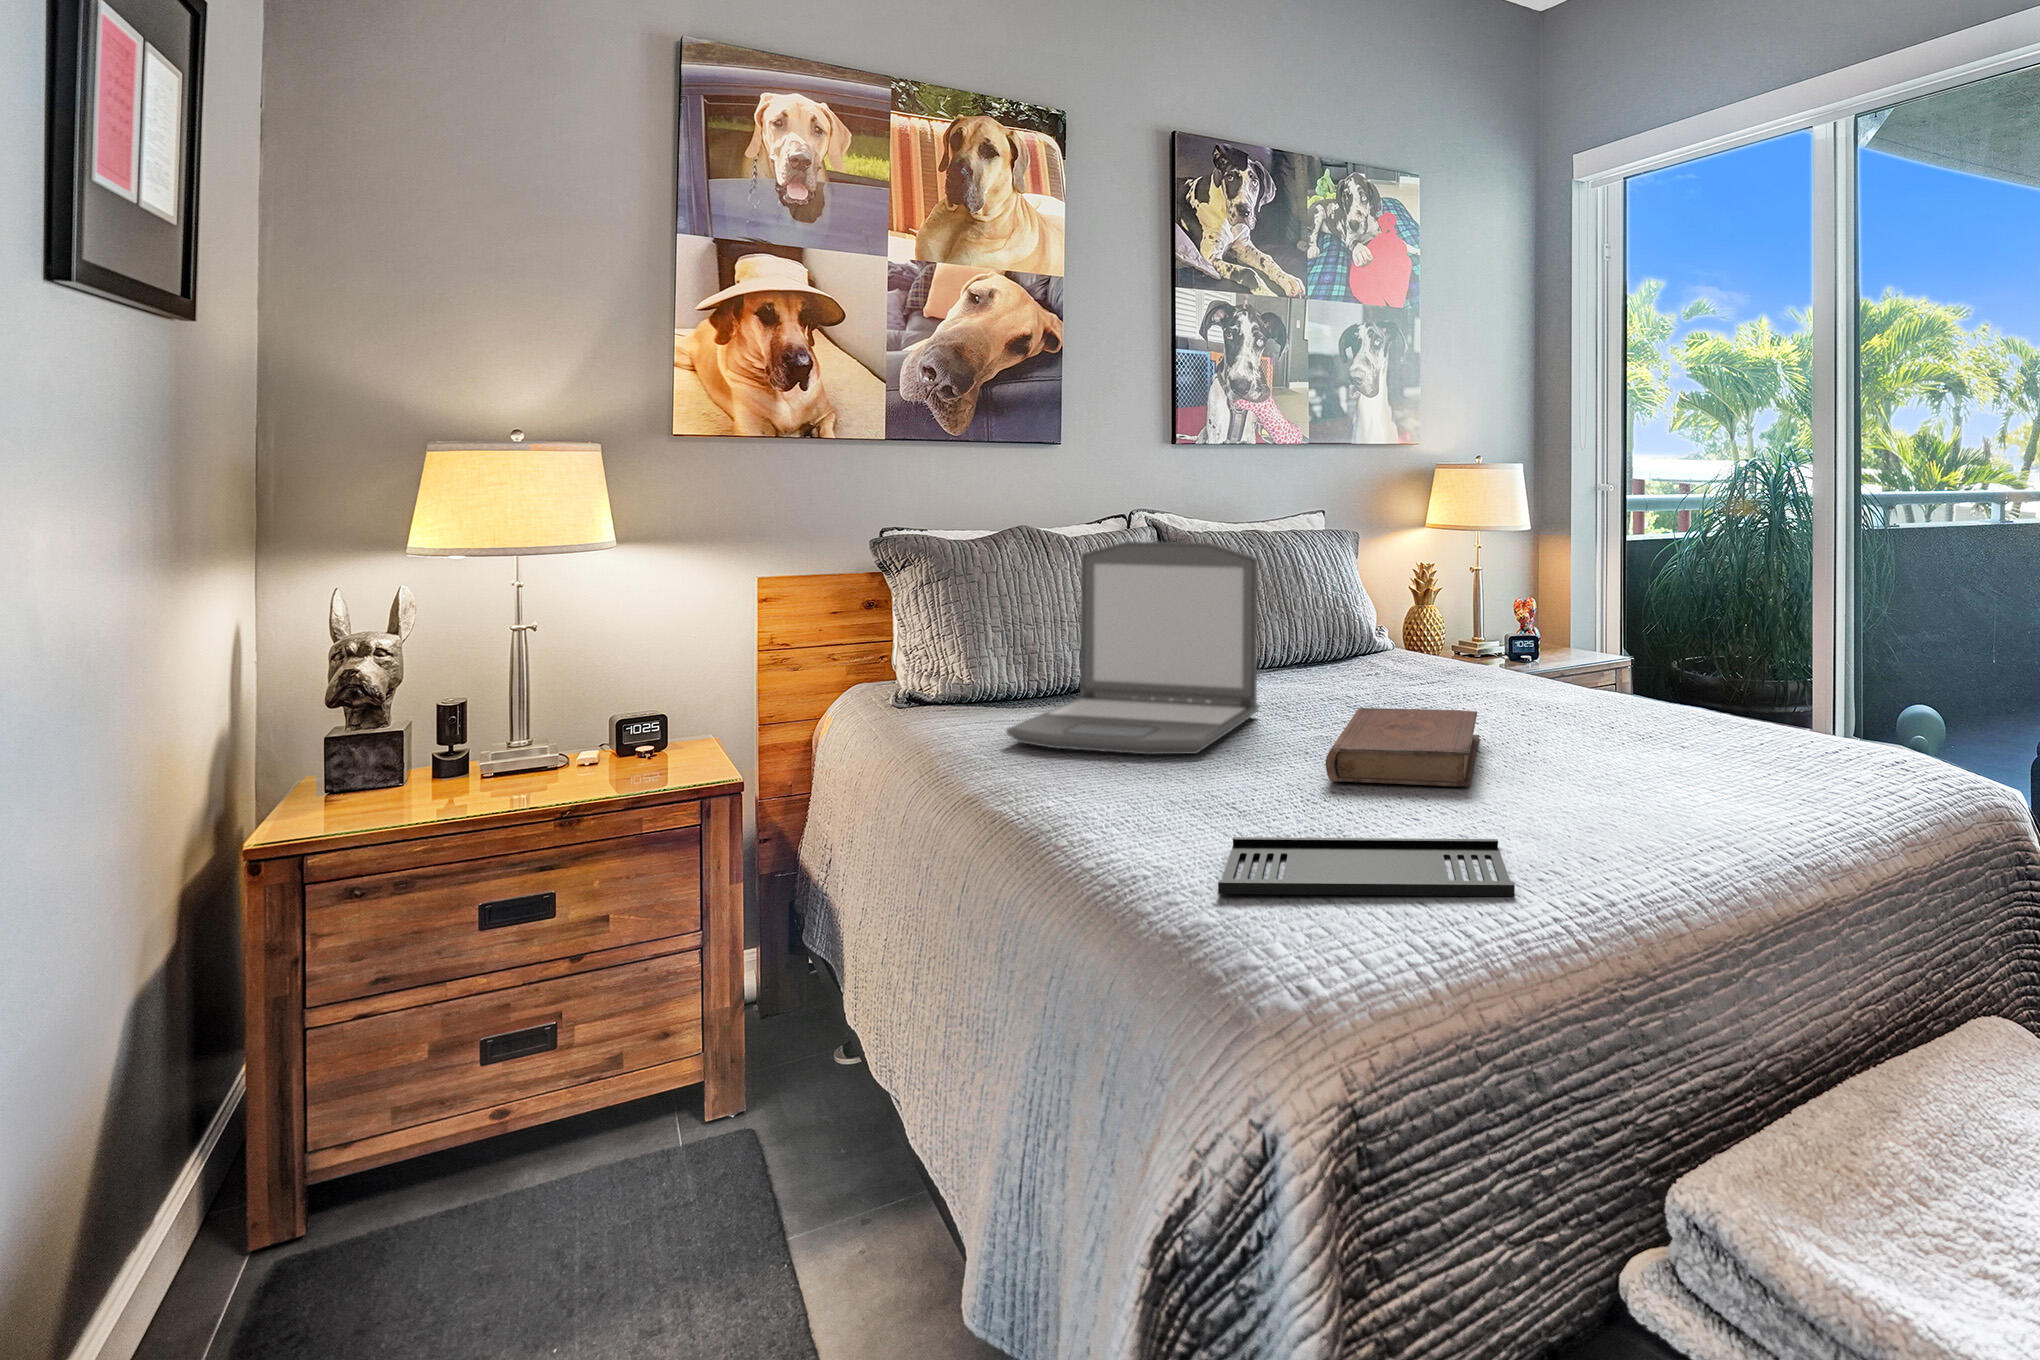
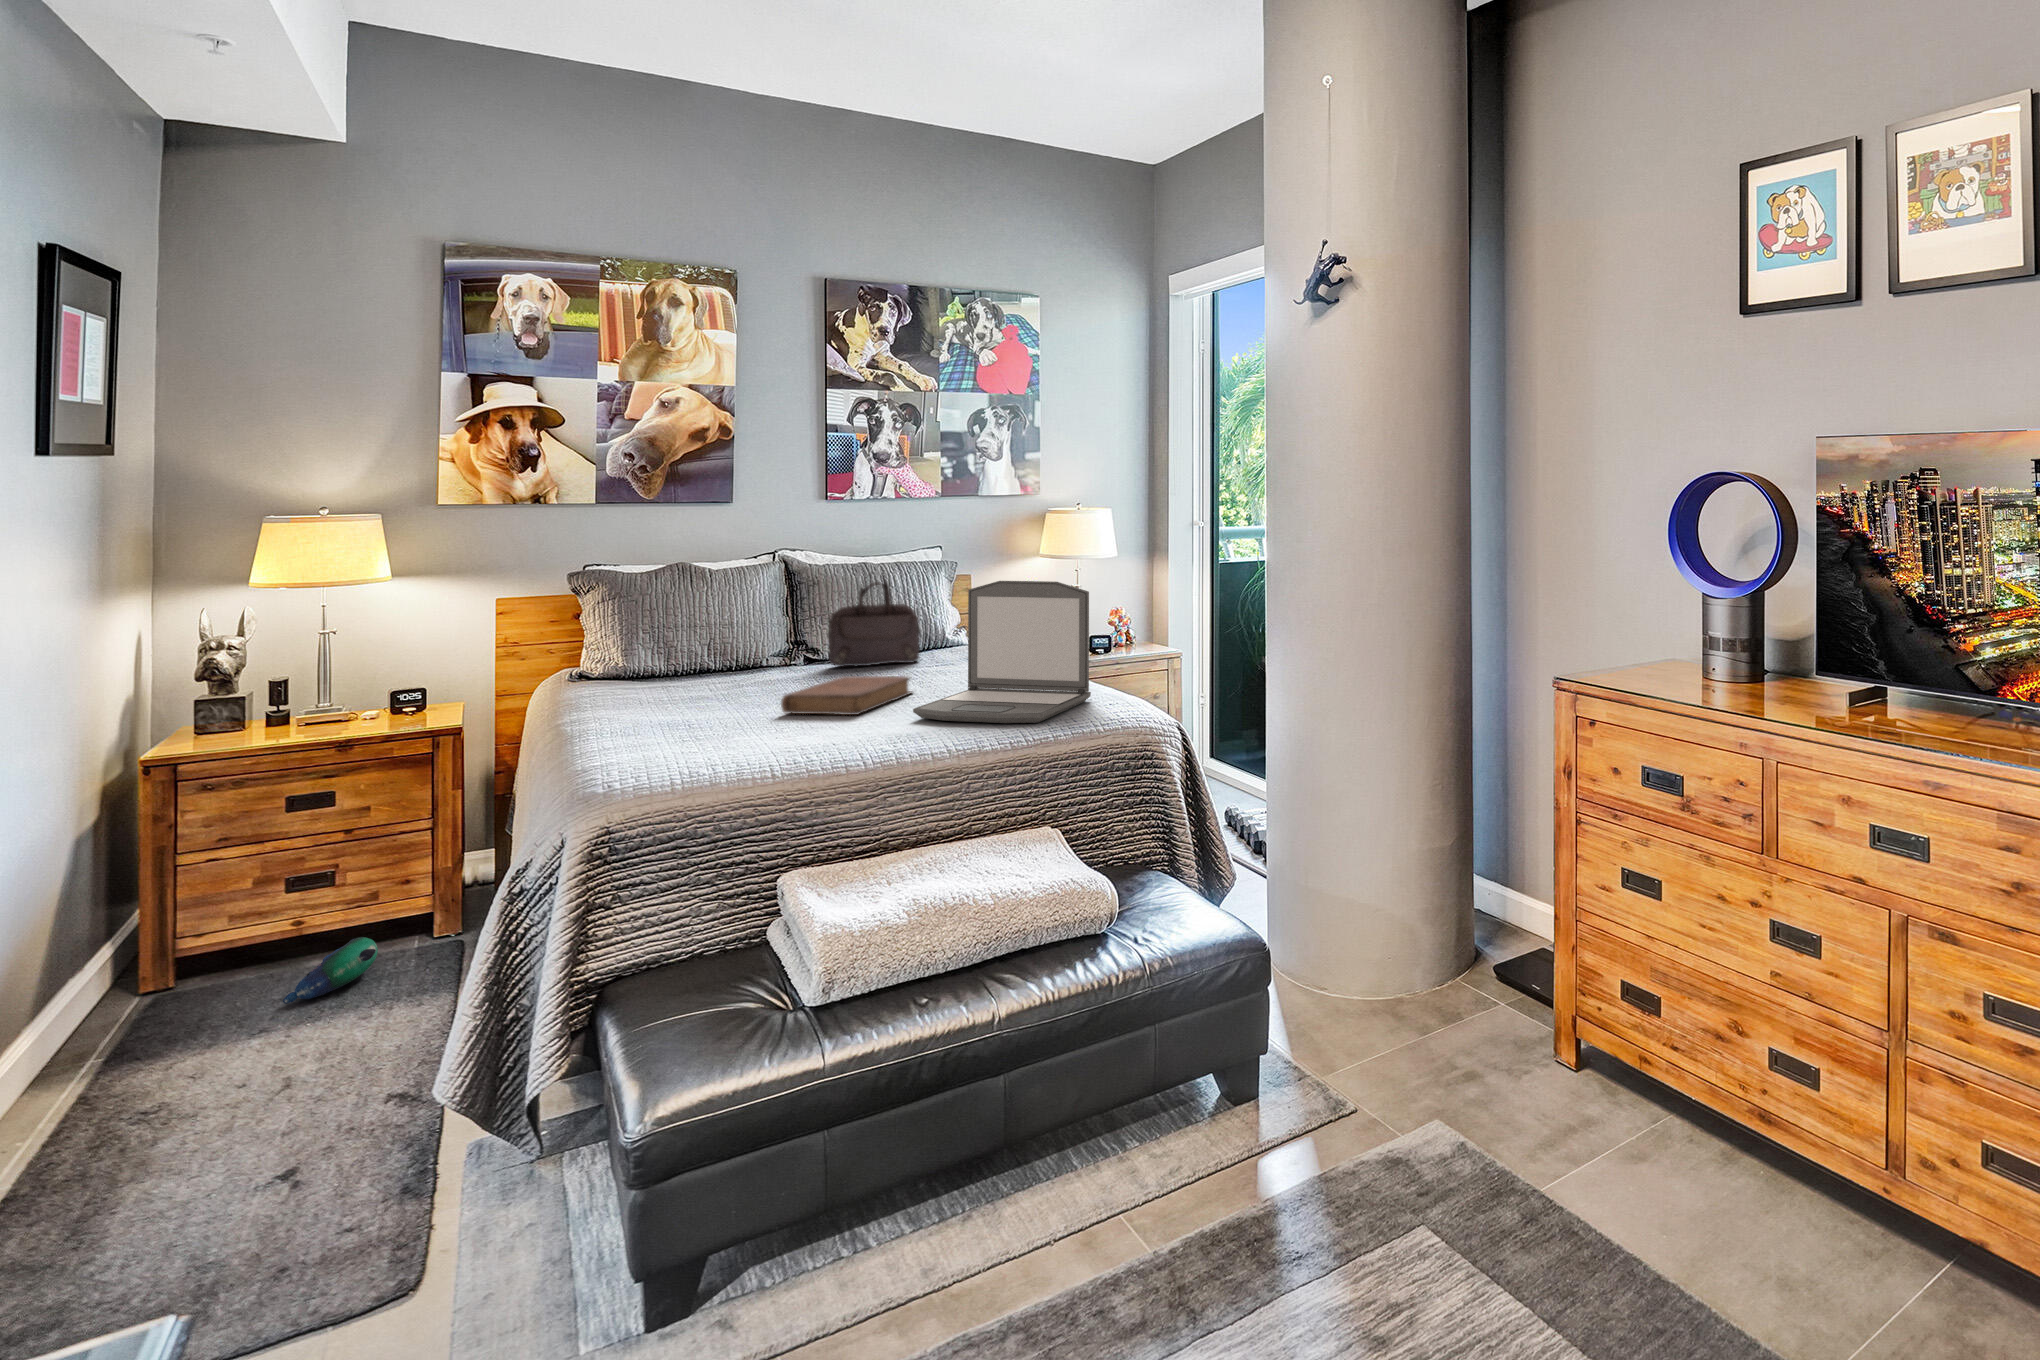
handbag: none [1254,540,1379,685] -> present [828,577,920,667]
laptop: present [1006,541,1259,754] -> present [913,581,1091,723]
tray: present [1218,837,1515,896] -> none [645,734,823,756]
plush toy: none [488,1150,637,1302] -> present [283,937,378,1004]

